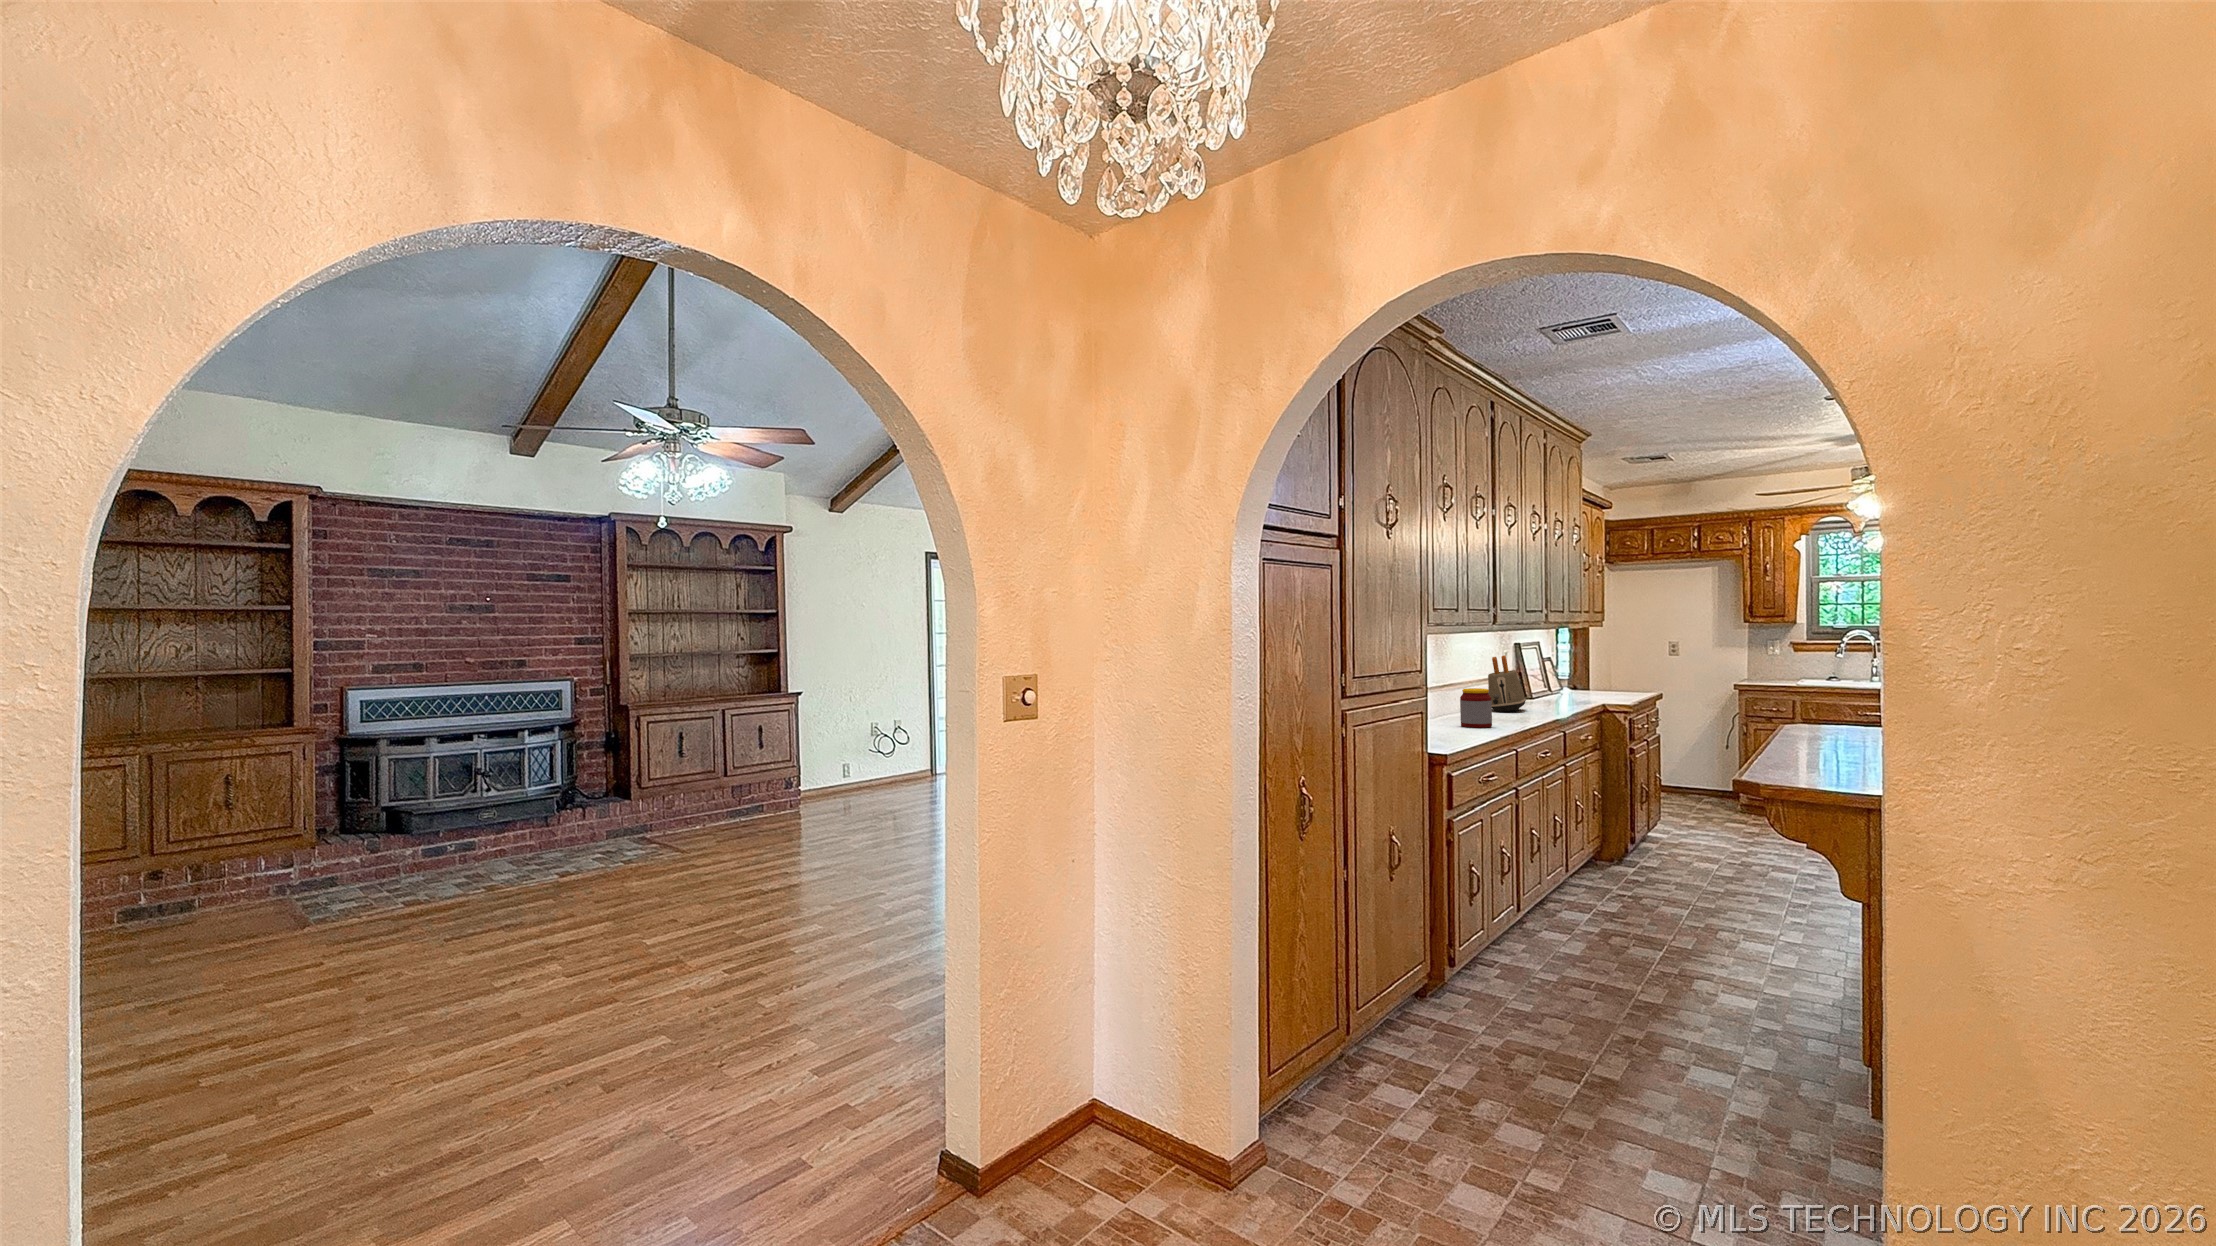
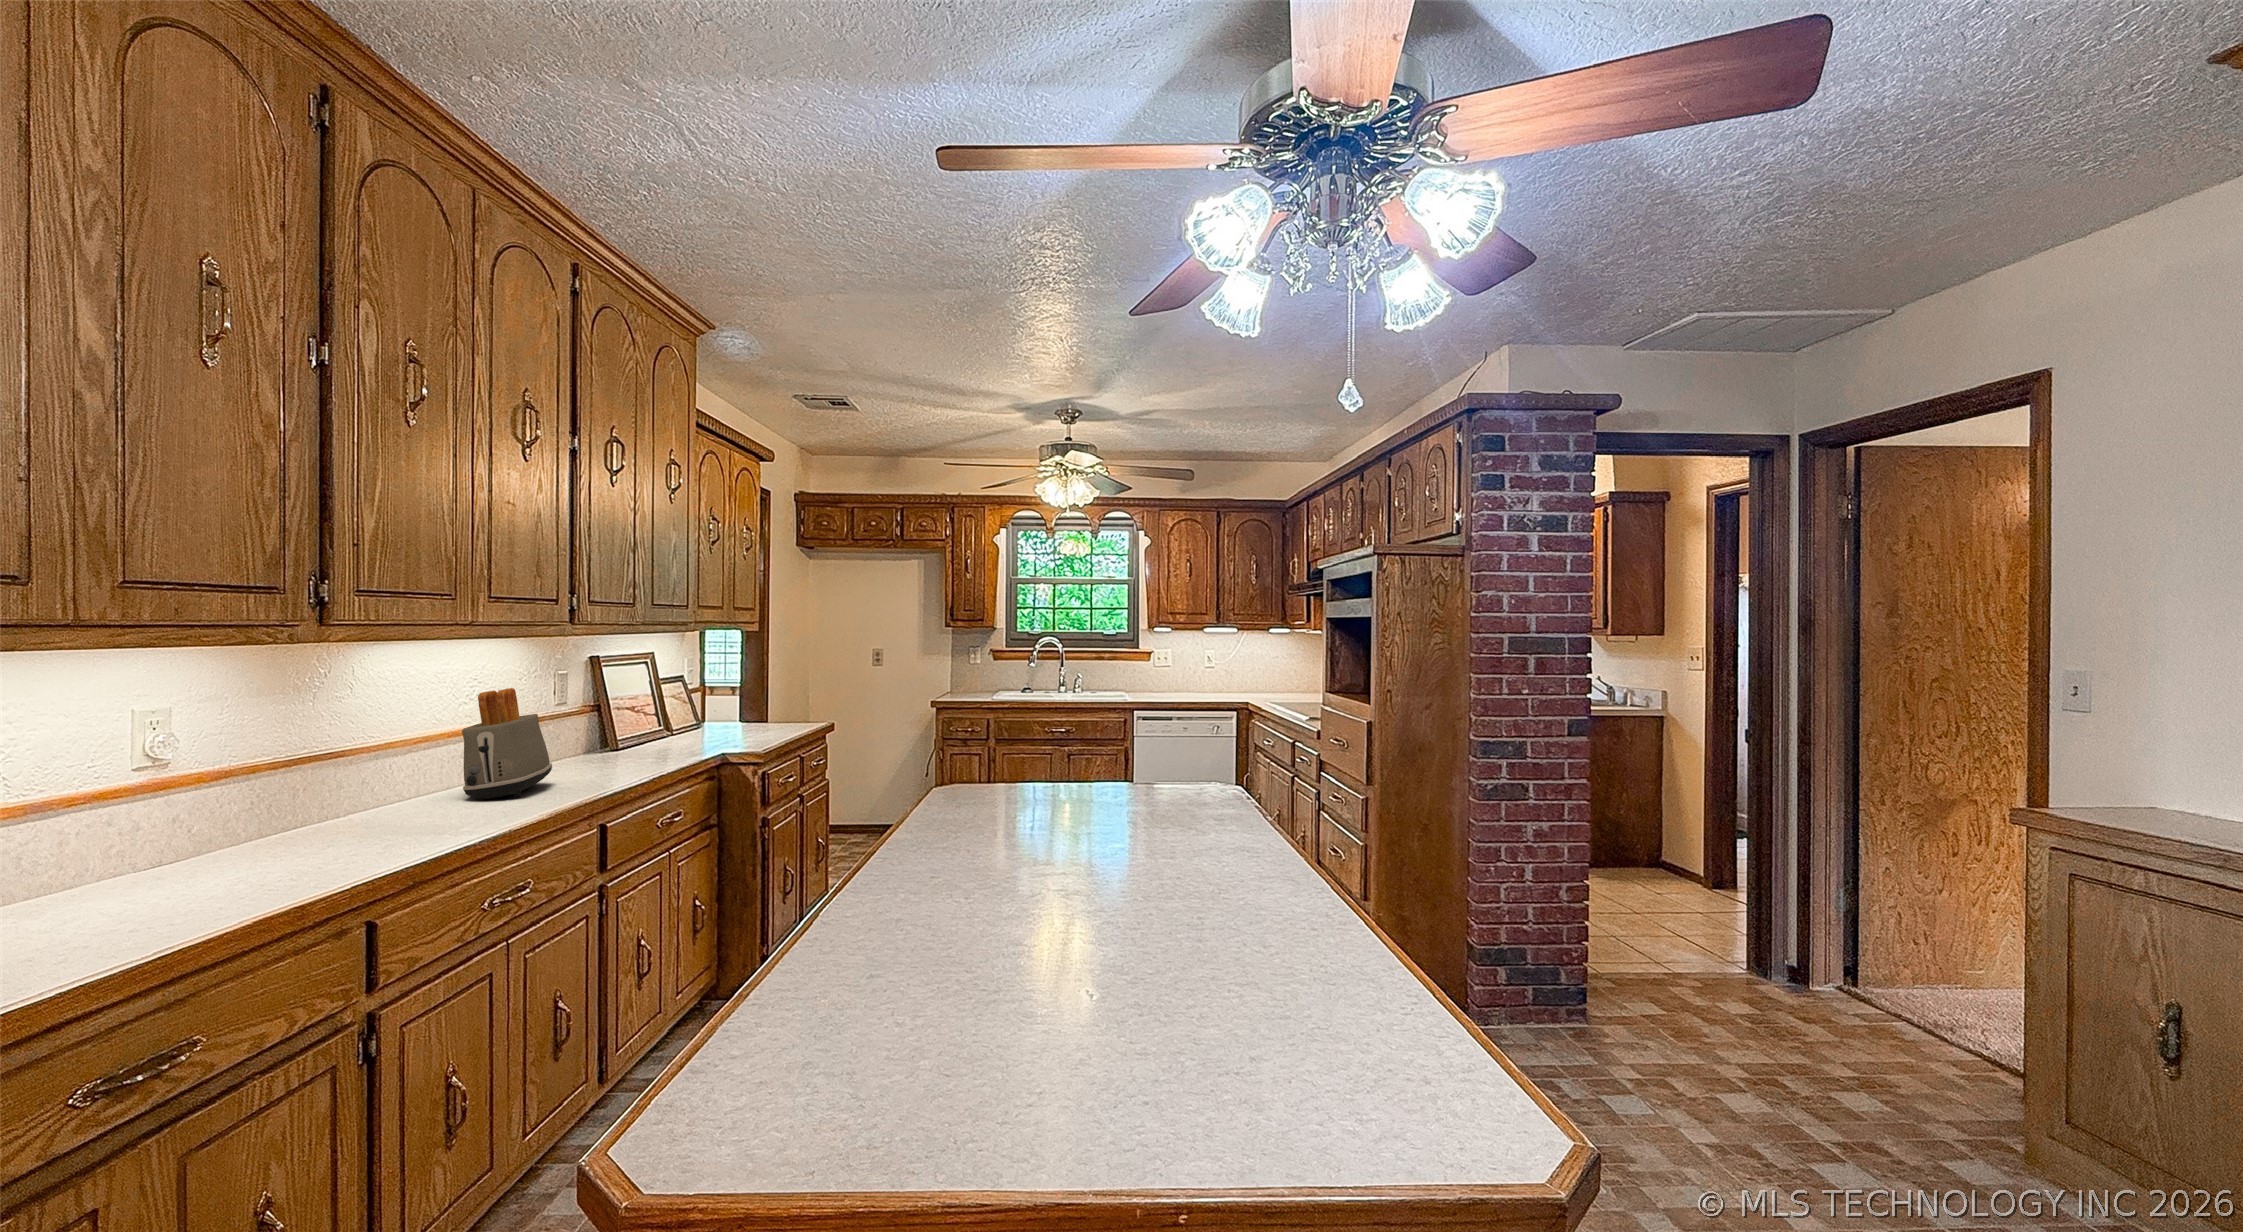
jar: present [1460,688,1492,728] -> none [232,787,325,890]

